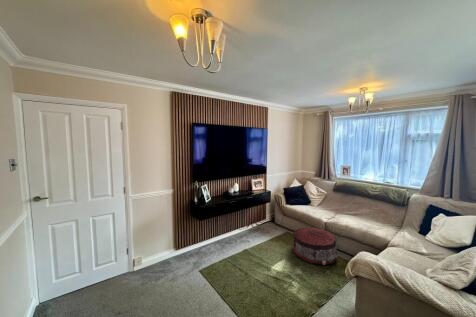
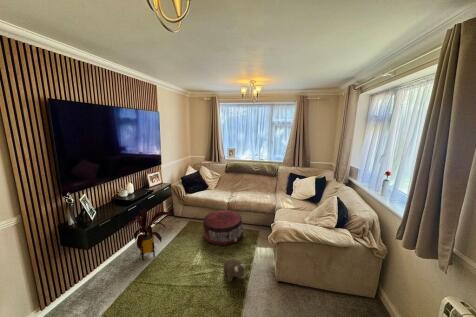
house plant: none [225,203,264,248] -> present [125,208,172,261]
plush toy: none [296,273,318,297] -> present [224,259,246,282]

